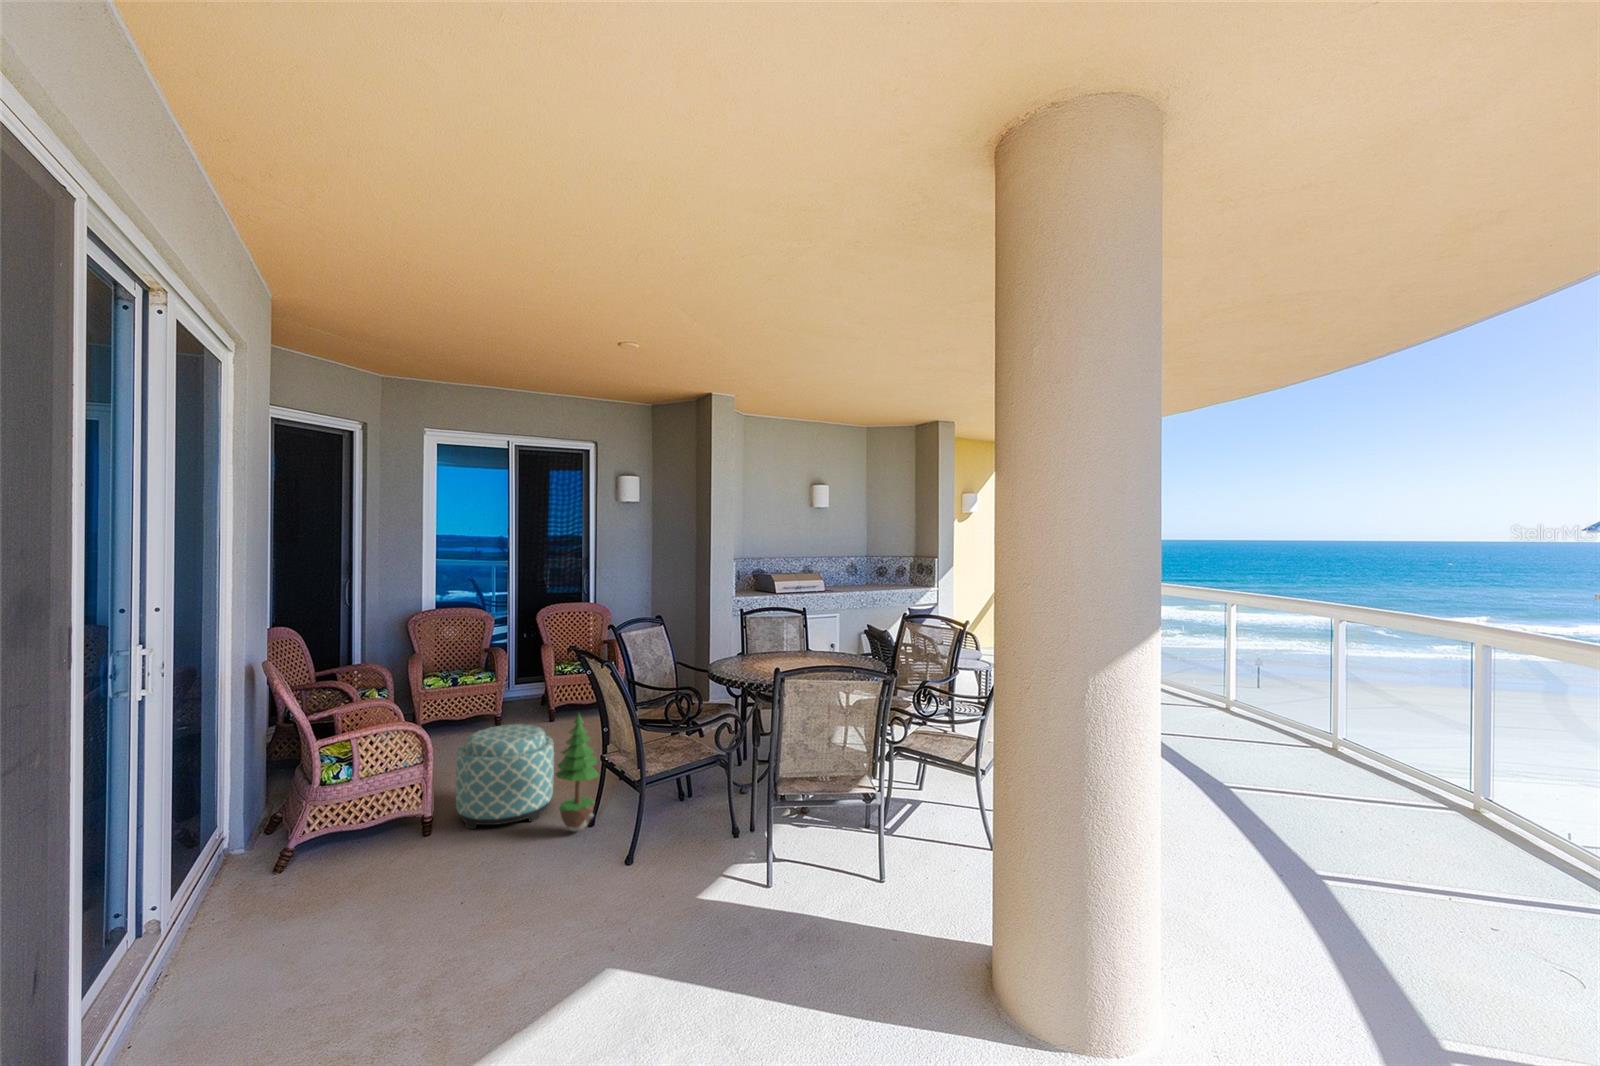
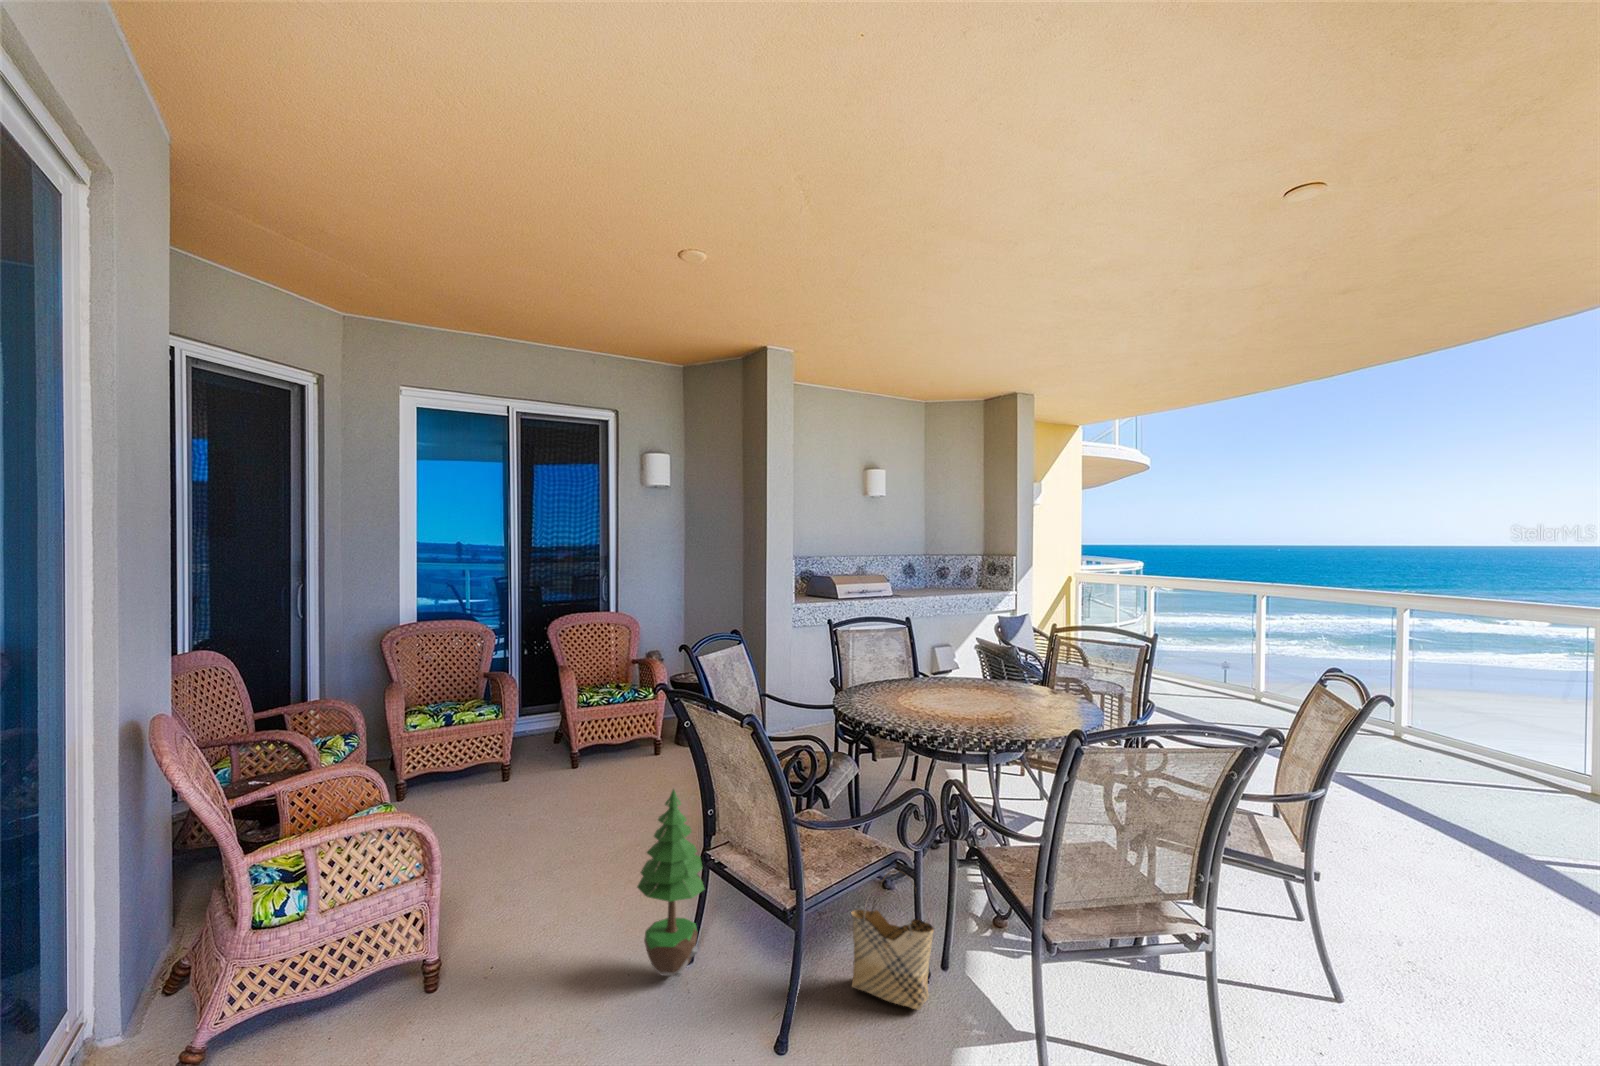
ottoman: present [456,724,554,829] -> none [474,796,619,975]
woven basket: none [687,767,737,849] -> present [851,870,934,1010]

